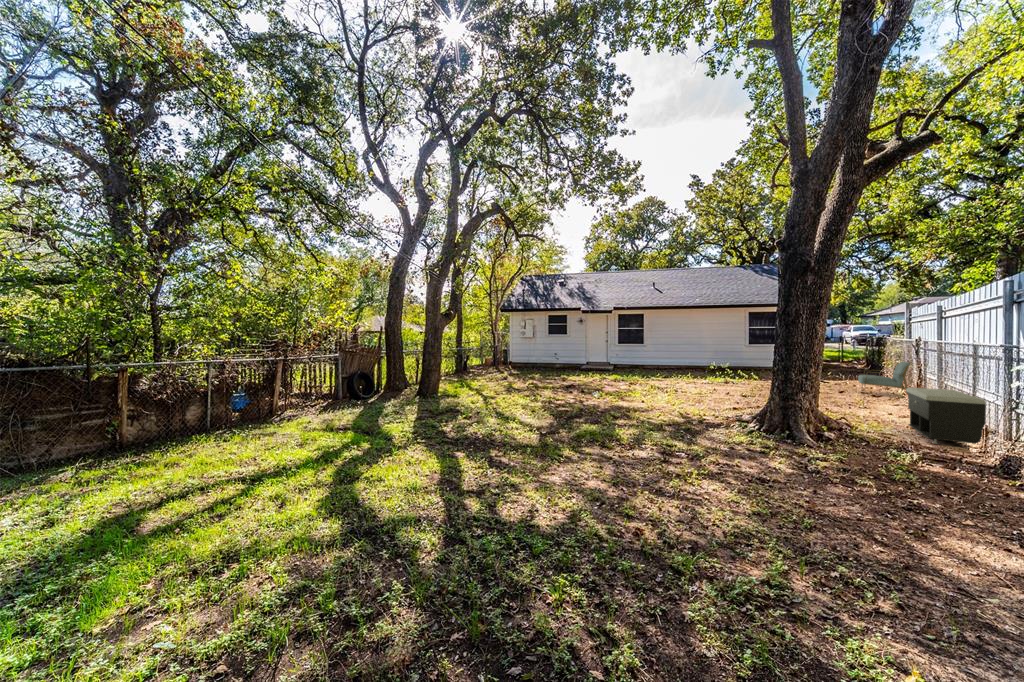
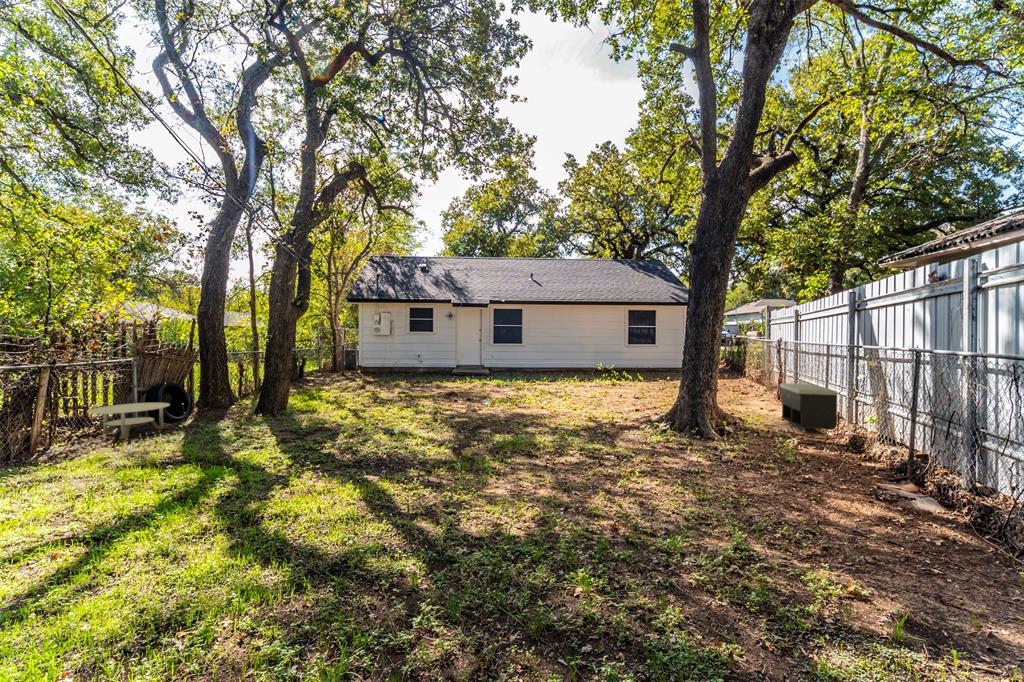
chair: present [858,362,910,394] -> none [729,360,769,394]
round table: none [339,381,382,403] -> present [87,403,170,439]

